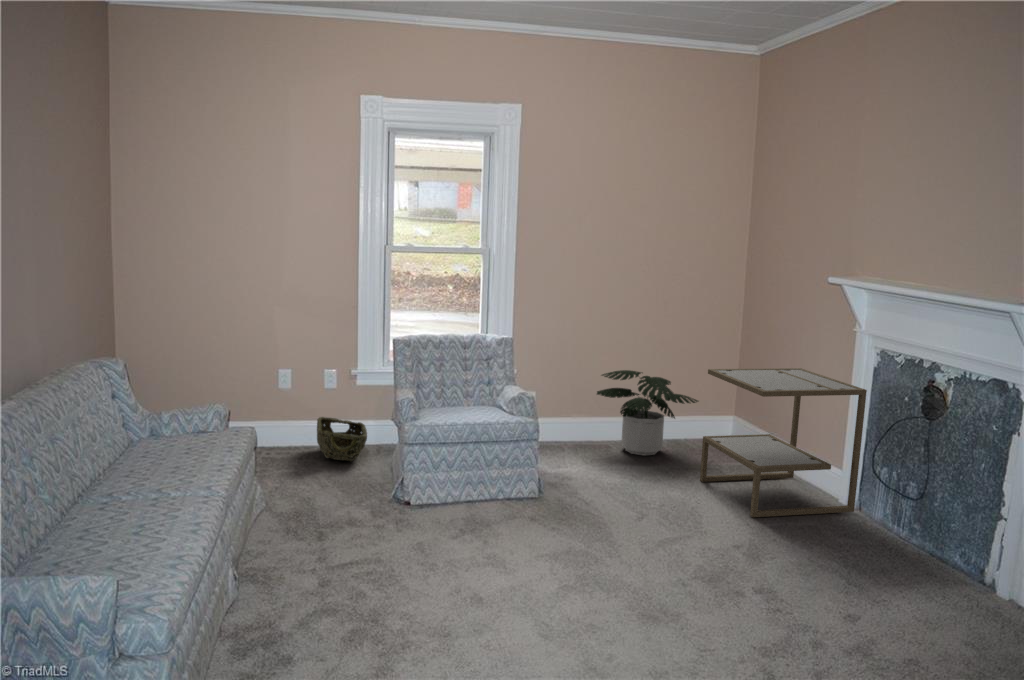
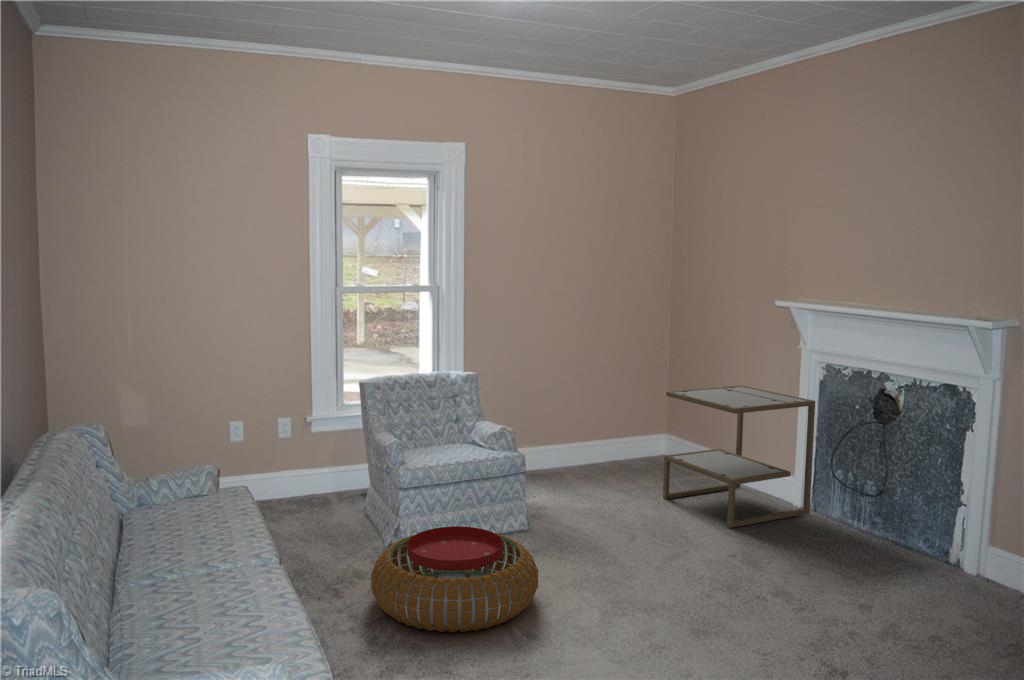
potted plant: present [597,370,698,455] -> none [548,398,645,479]
woven basket: present [317,417,367,461] -> none [273,469,335,513]
pouf: none [345,484,508,584] -> present [371,526,538,632]

